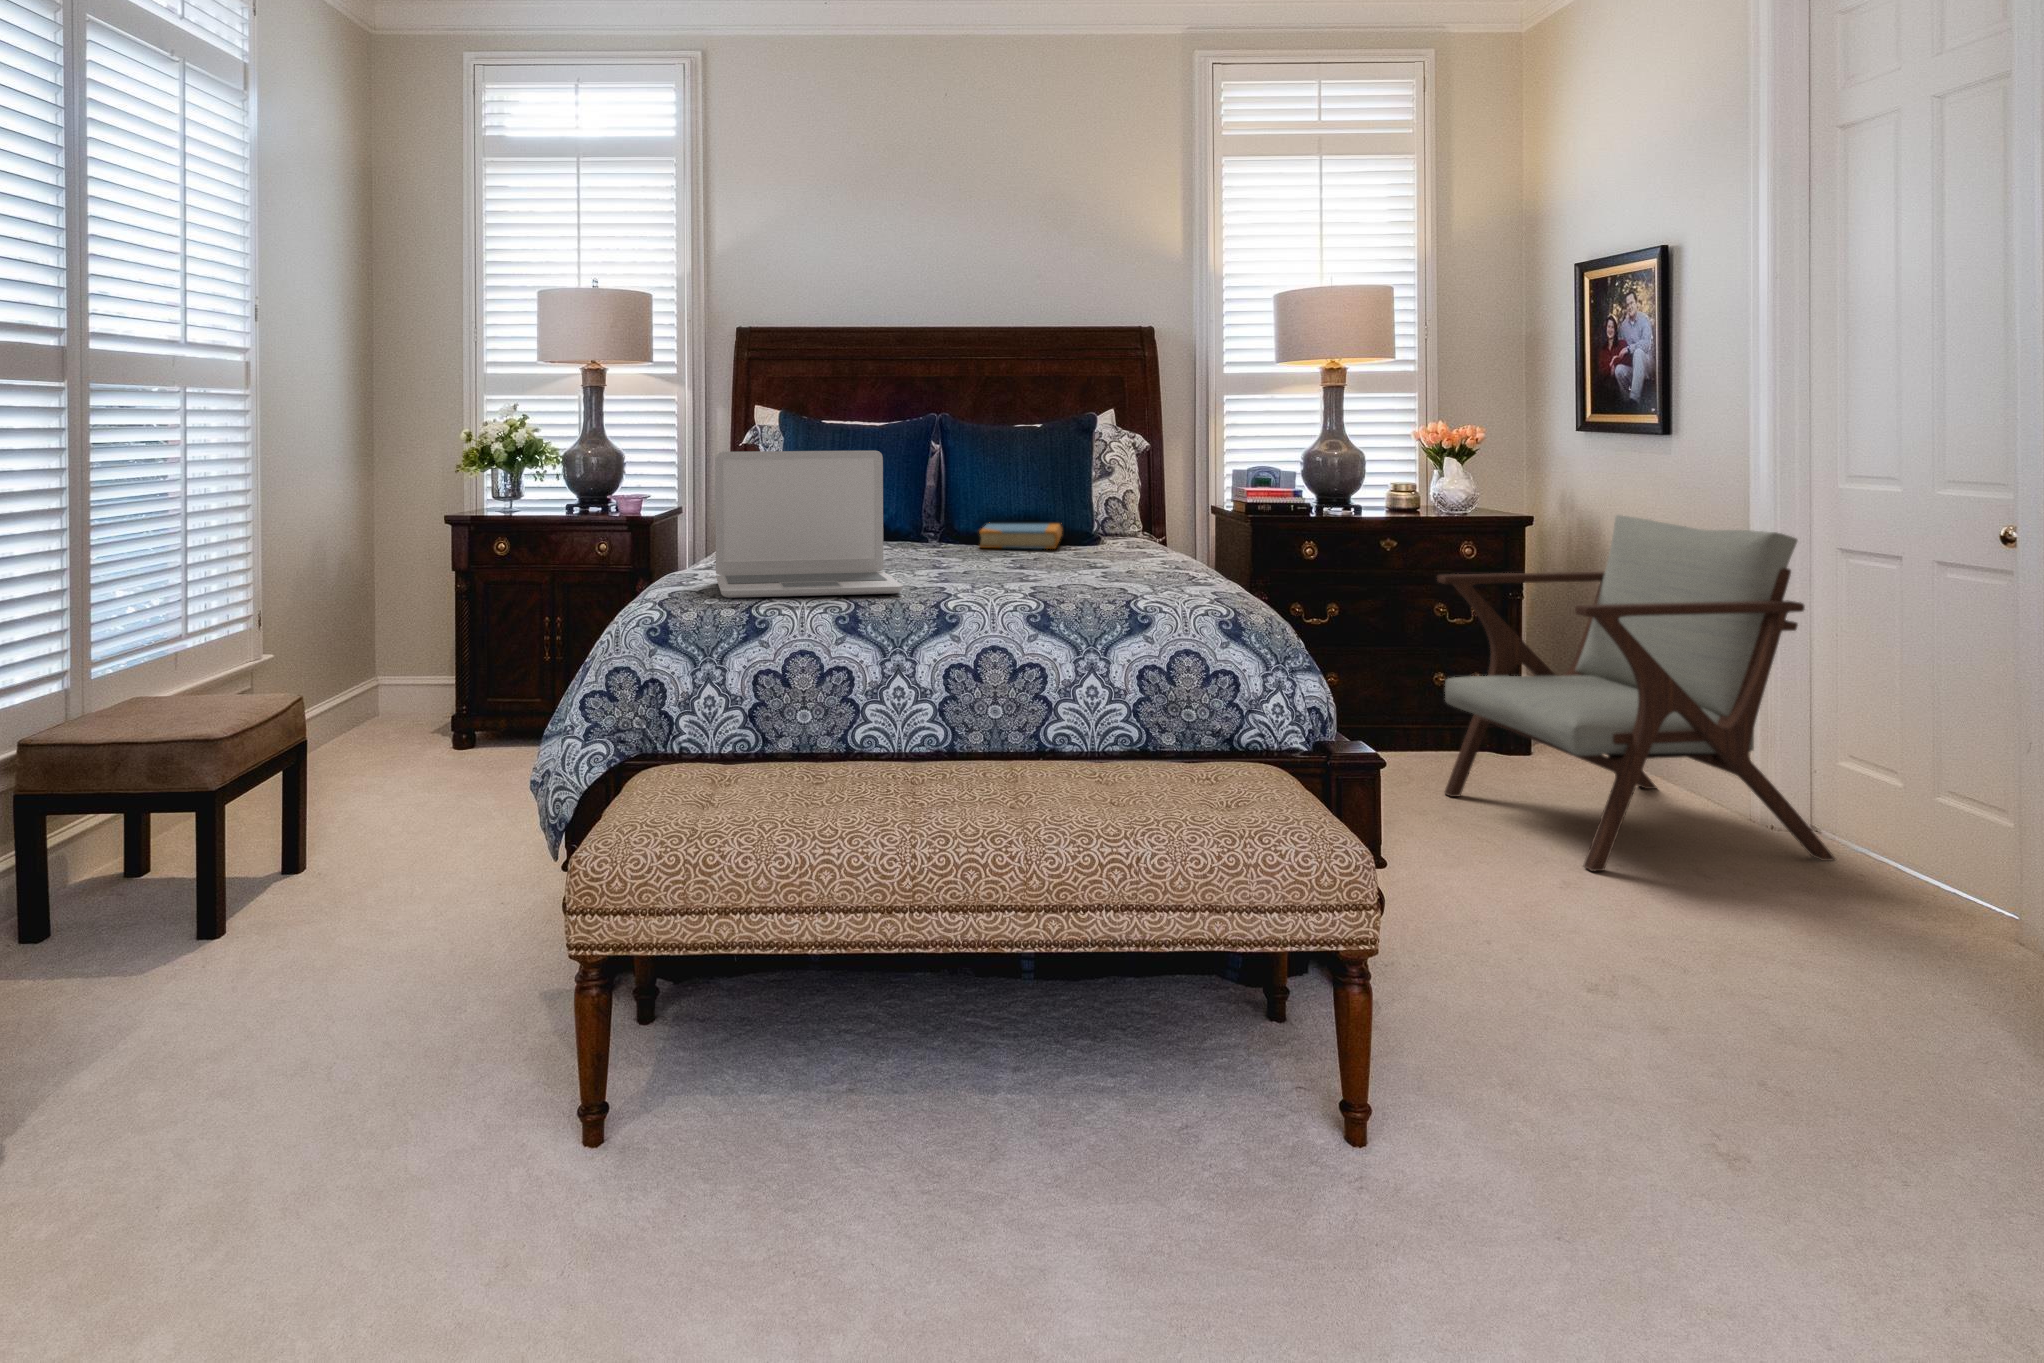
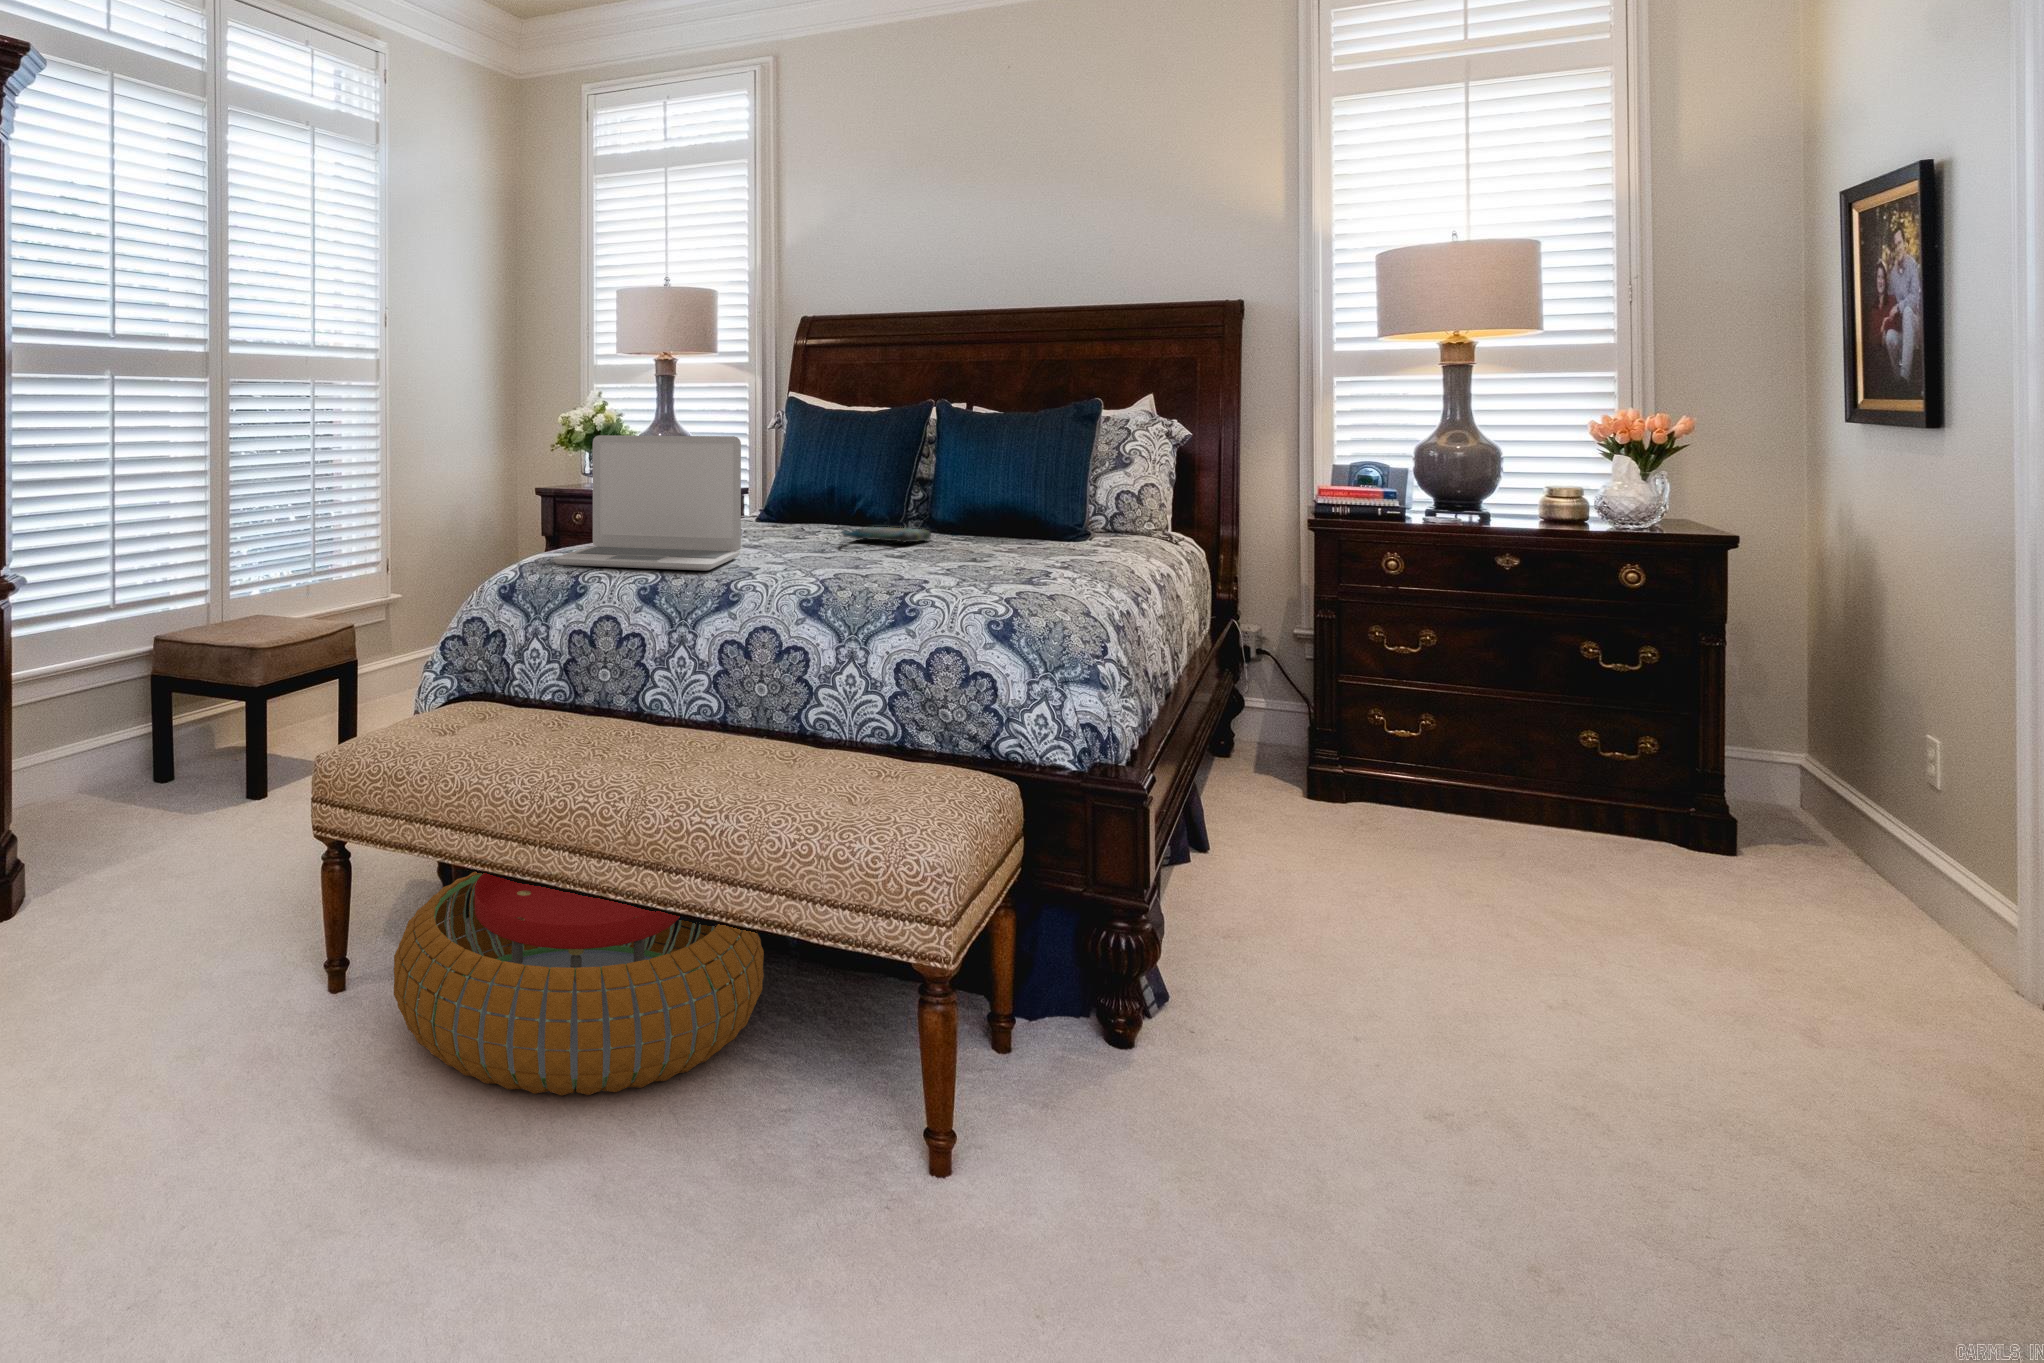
lounge chair: present [1437,515,1835,871] -> none [1485,535,2016,1026]
book: present [979,524,1062,549] -> none [921,512,1041,541]
tote bag: none [925,541,1001,565] -> present [841,527,931,549]
pouf: none [705,902,1111,1180] -> present [394,872,764,1096]

